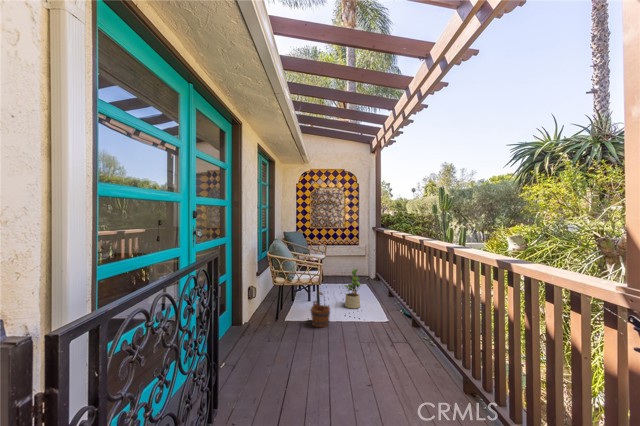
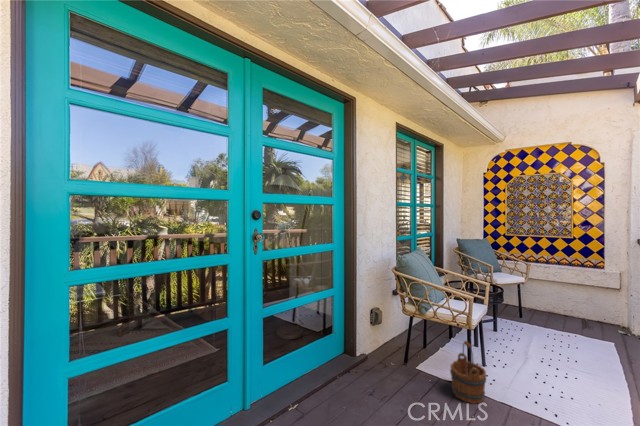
potted plant: present [345,268,363,308] -> none [536,312,578,387]

